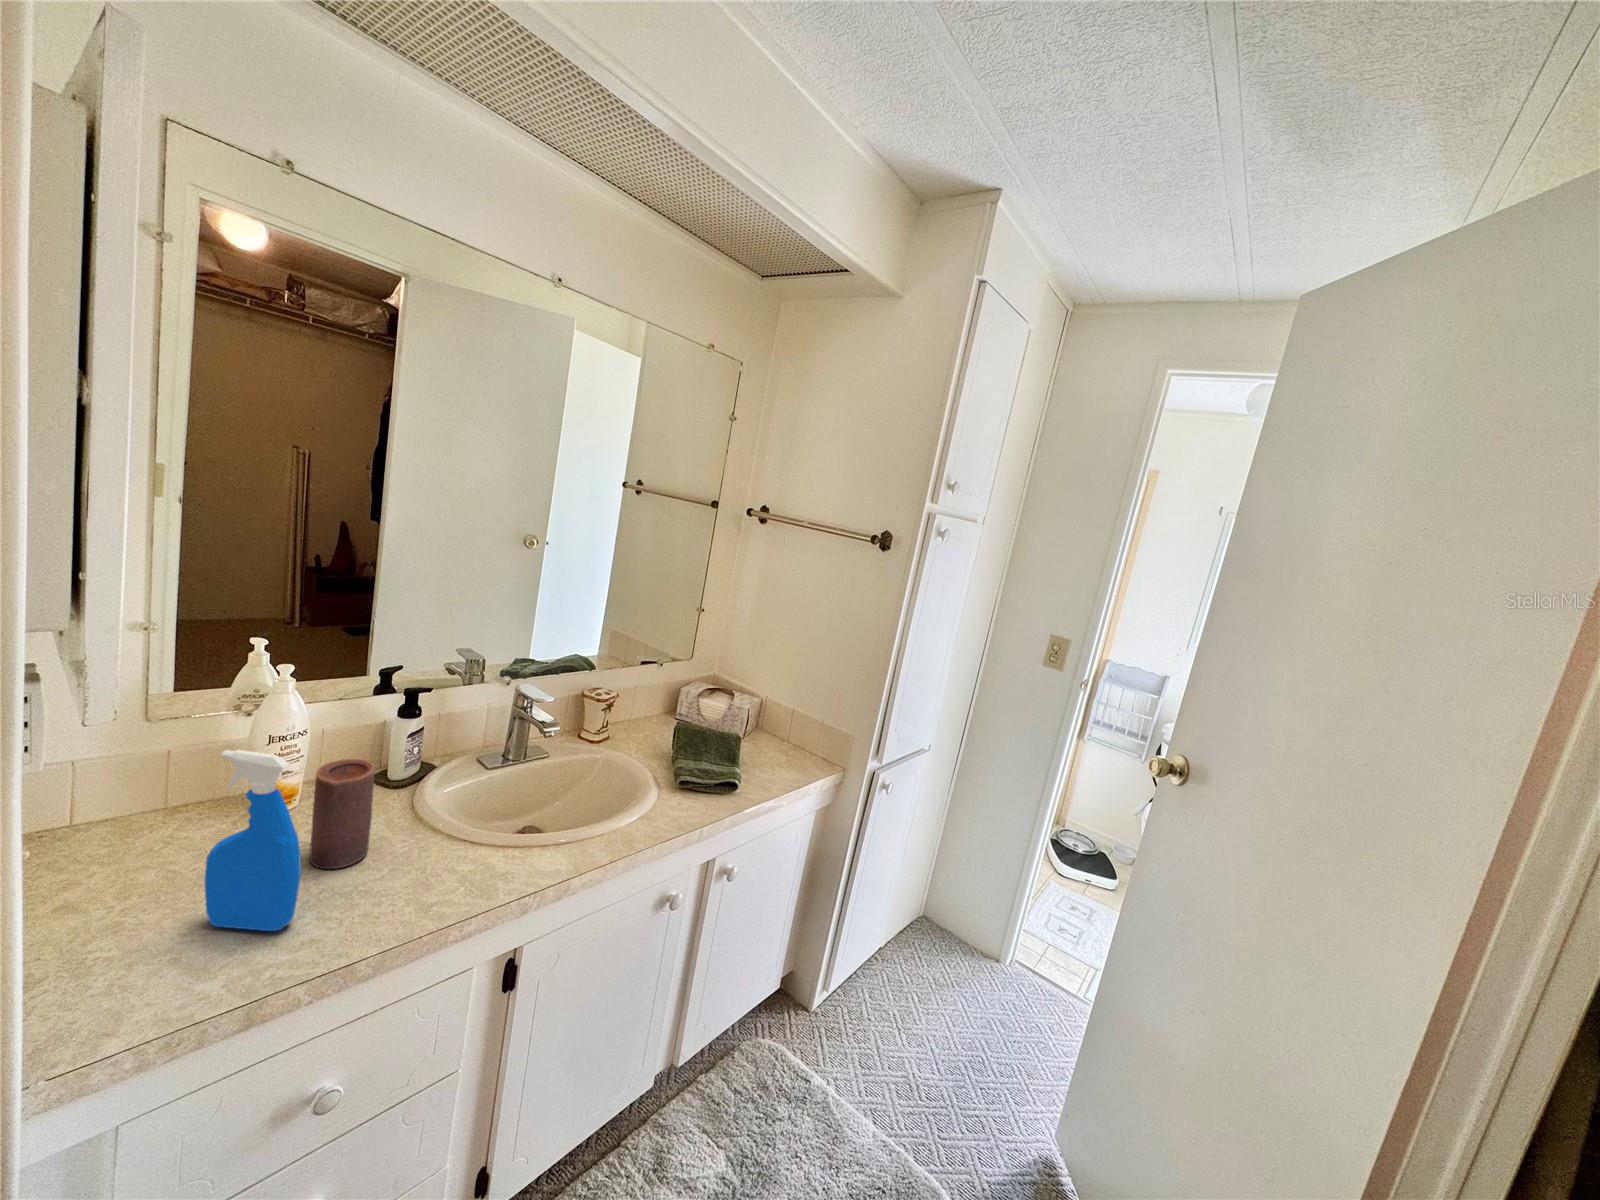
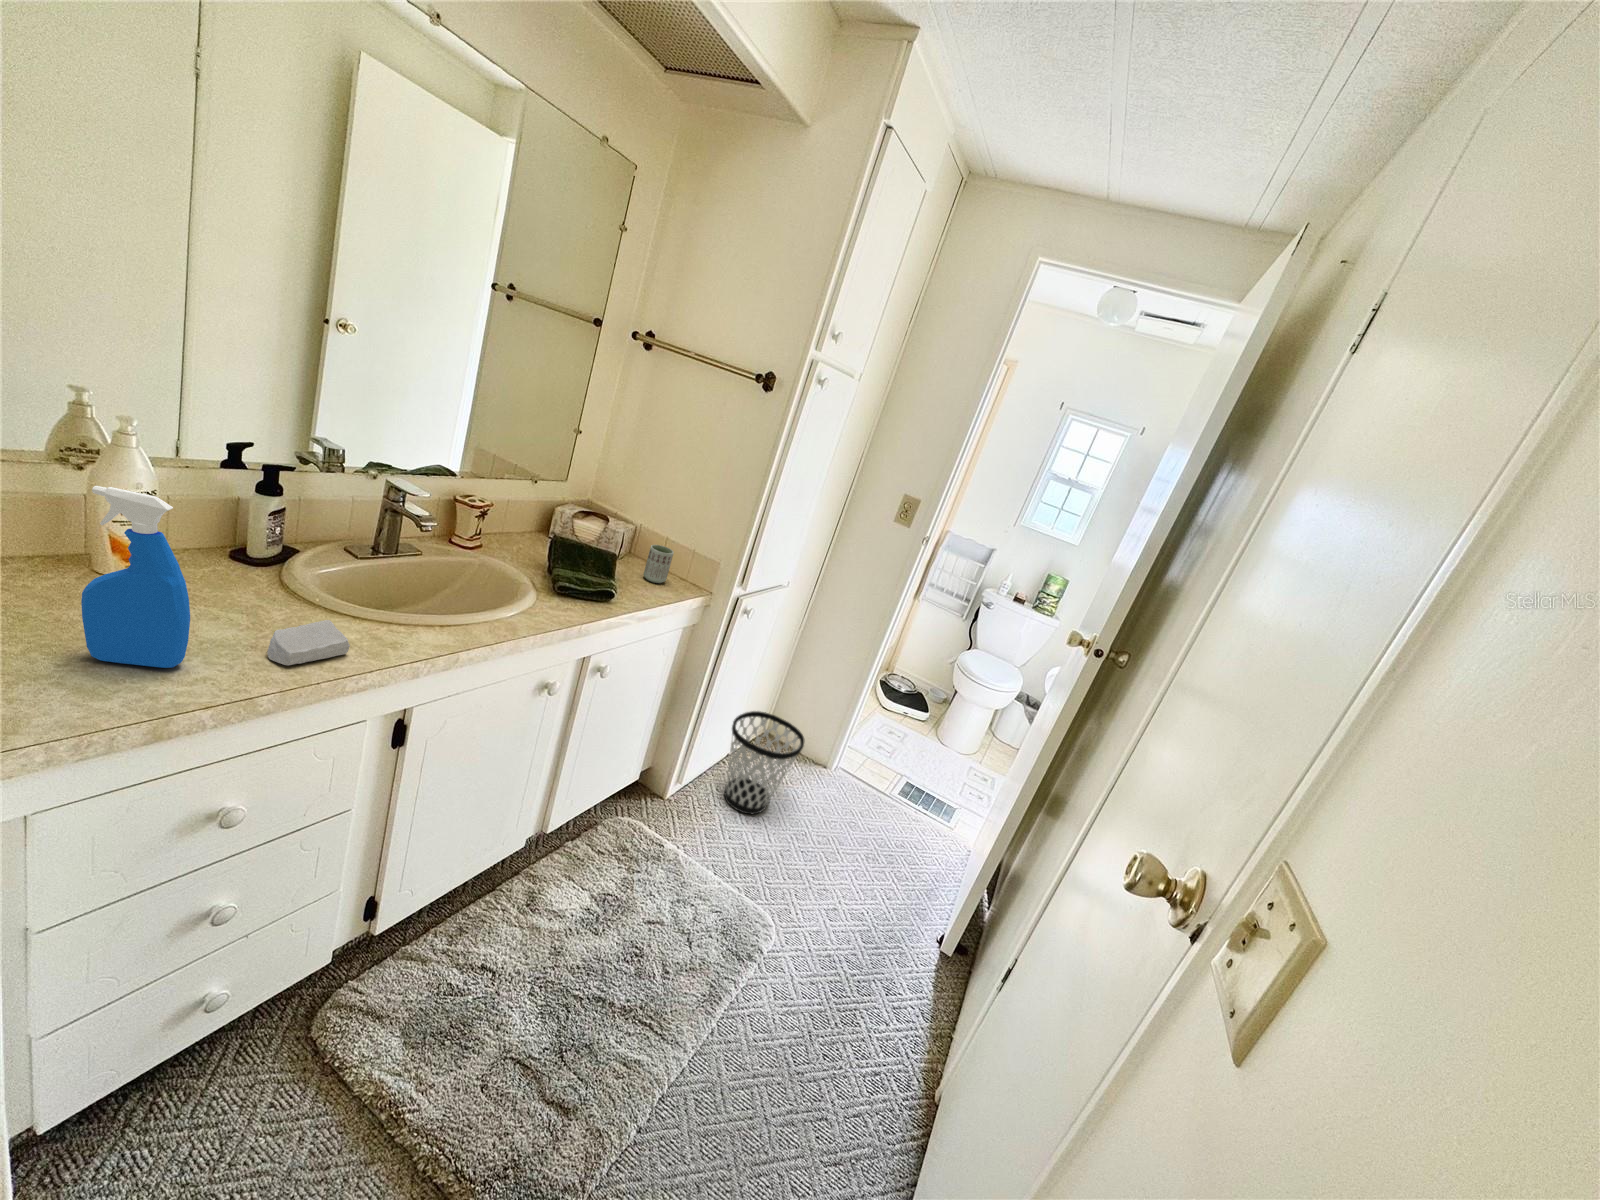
cup: none [770,720,800,761] -> present [644,545,674,583]
candle: present [310,759,374,869] -> none [182,522,249,626]
soap bar: none [376,855,457,916] -> present [267,620,350,665]
wastebasket: none [879,897,968,1032] -> present [725,711,804,814]

